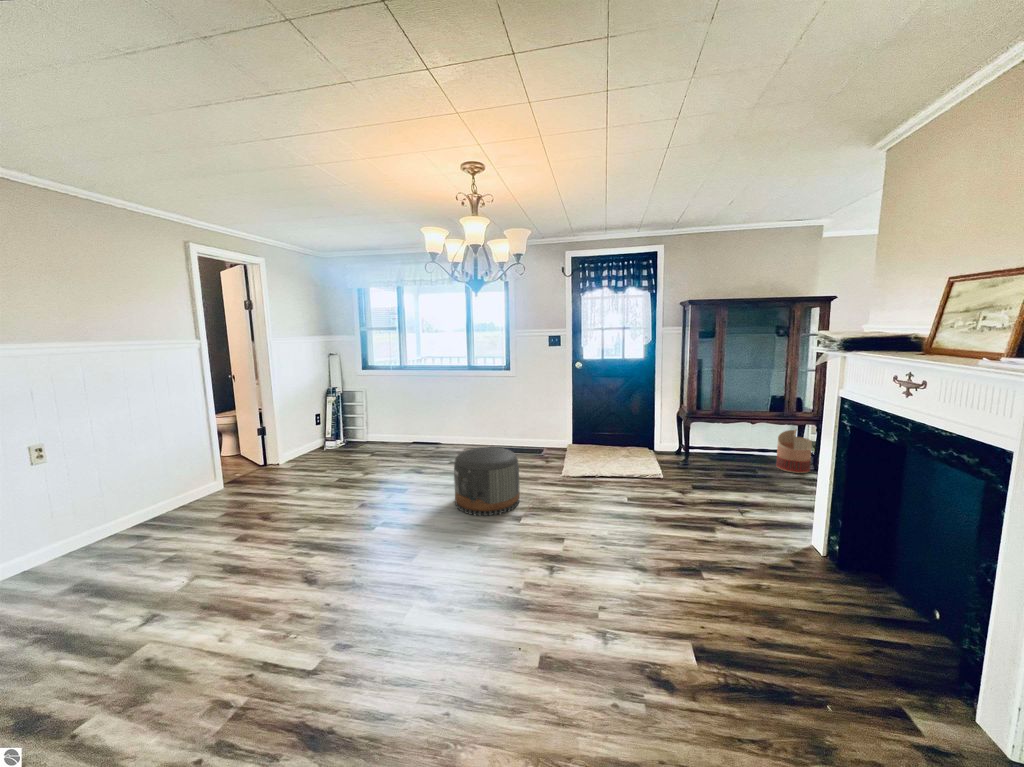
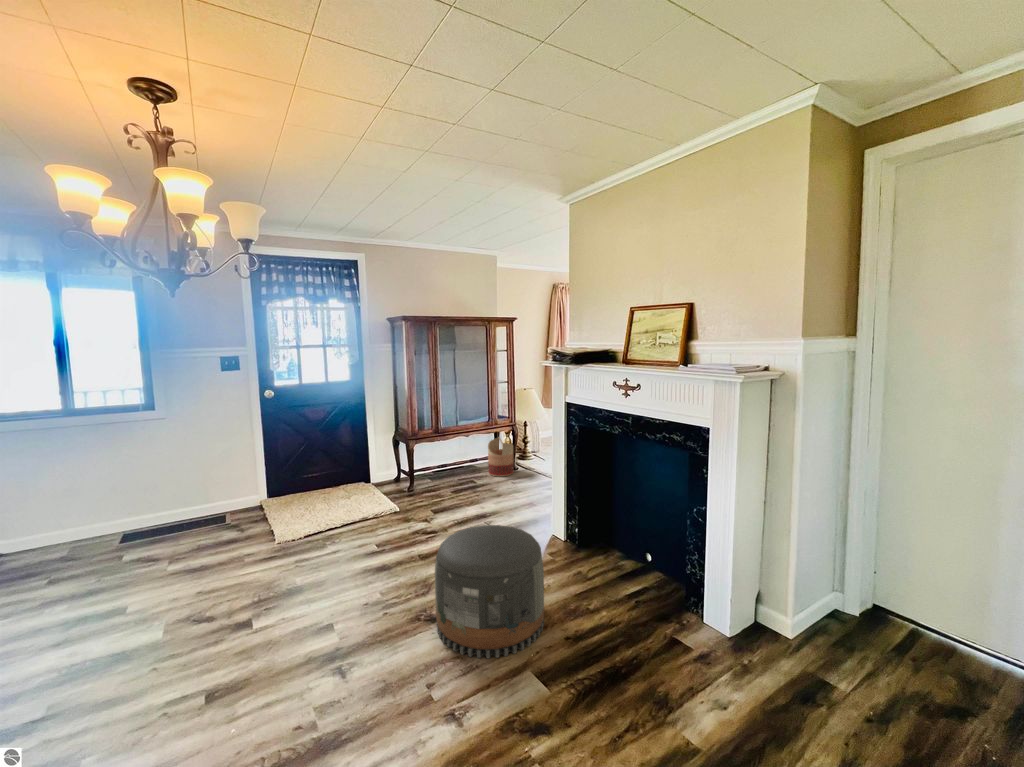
pouf: present [454,447,520,516] -> present [435,525,544,658]

